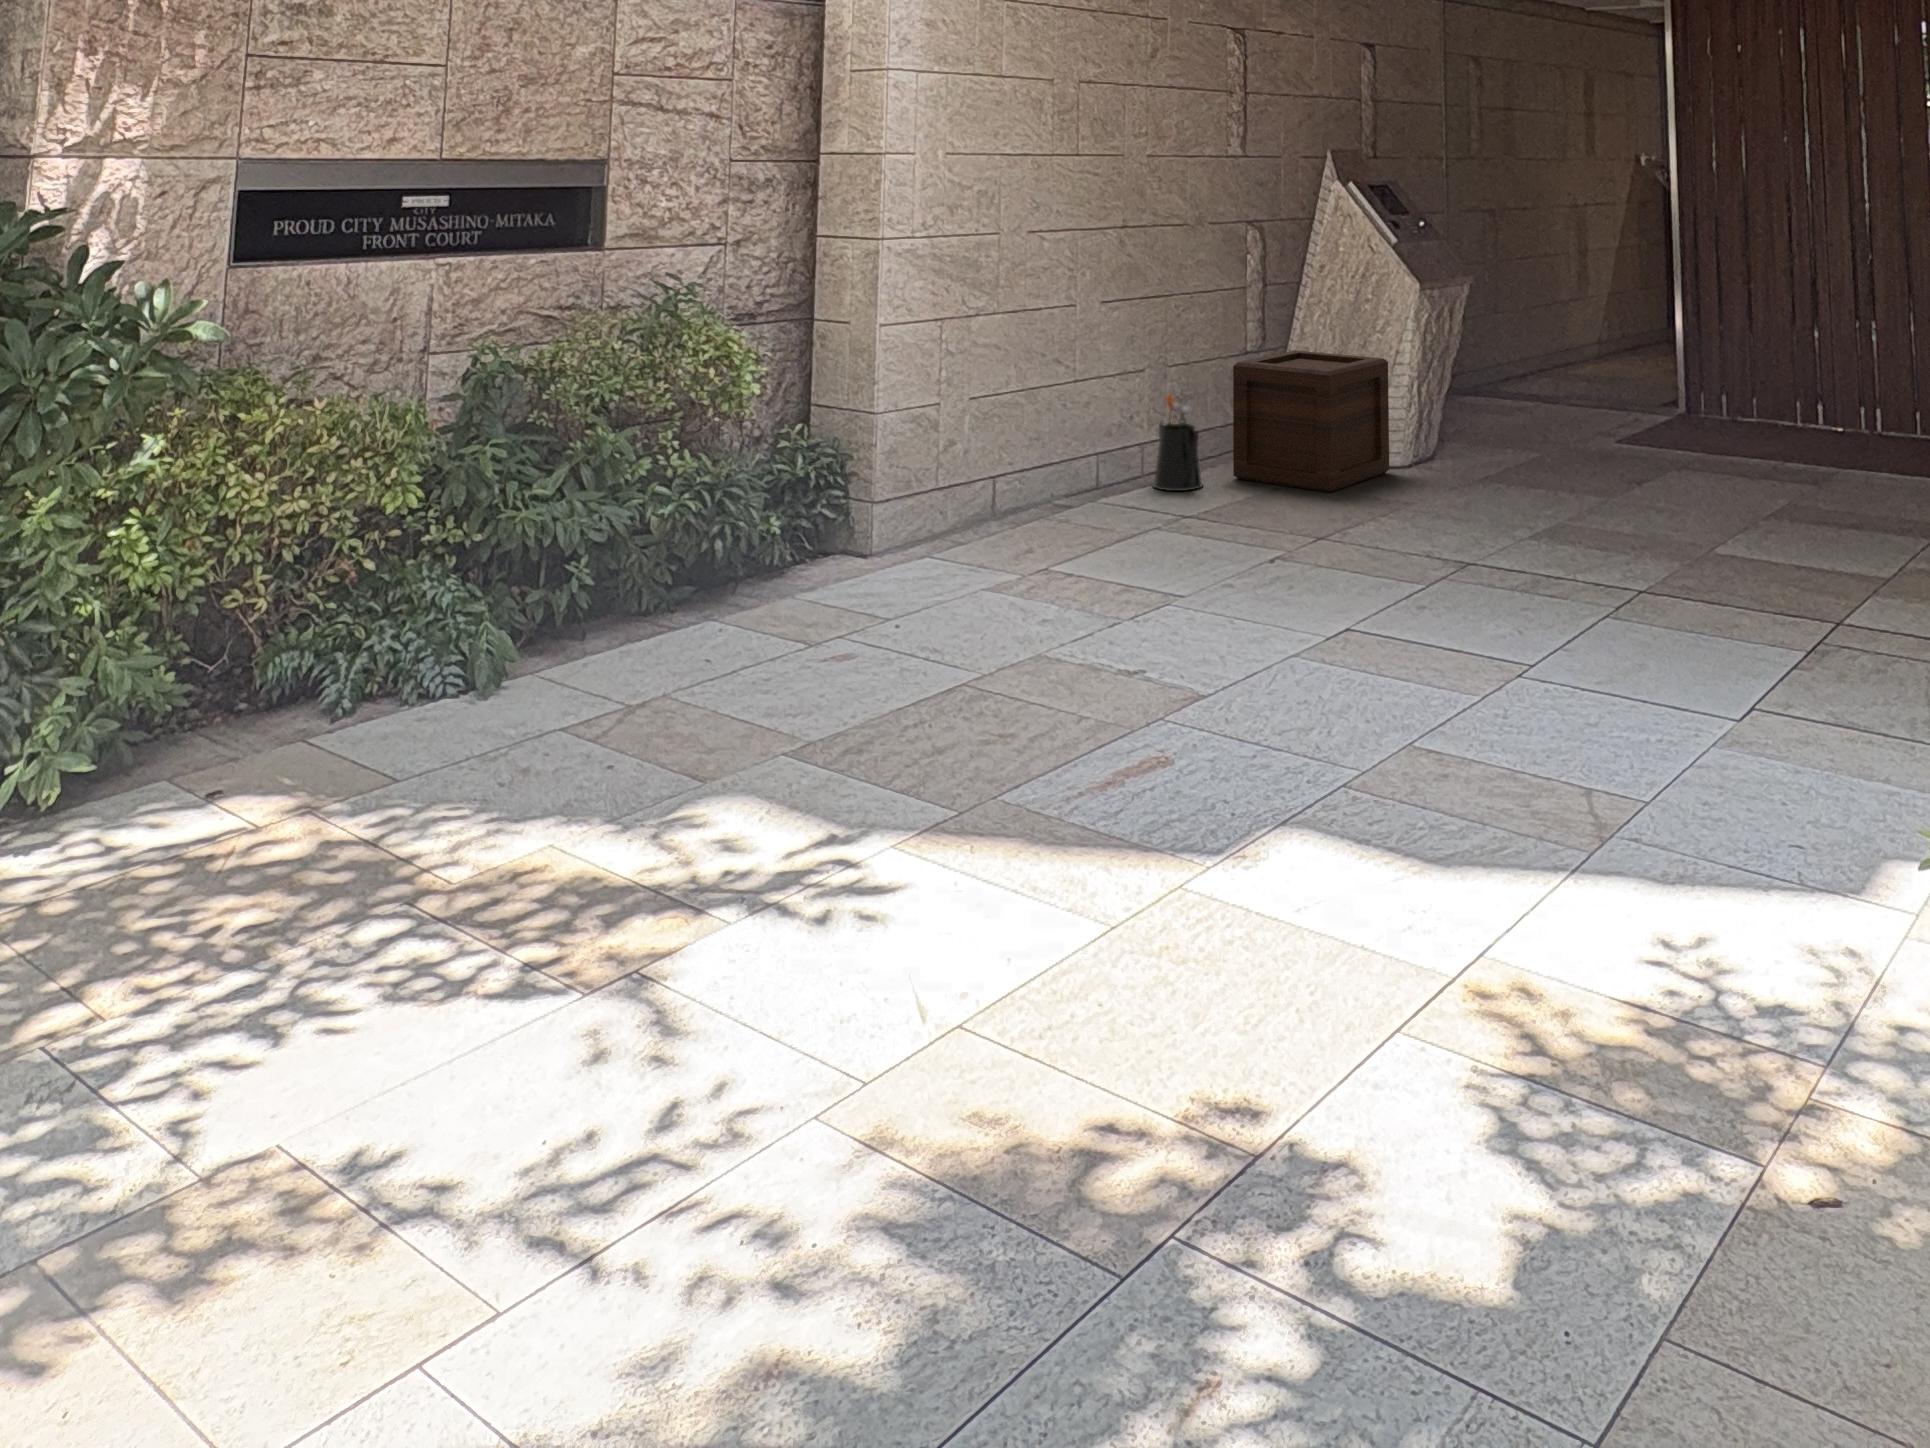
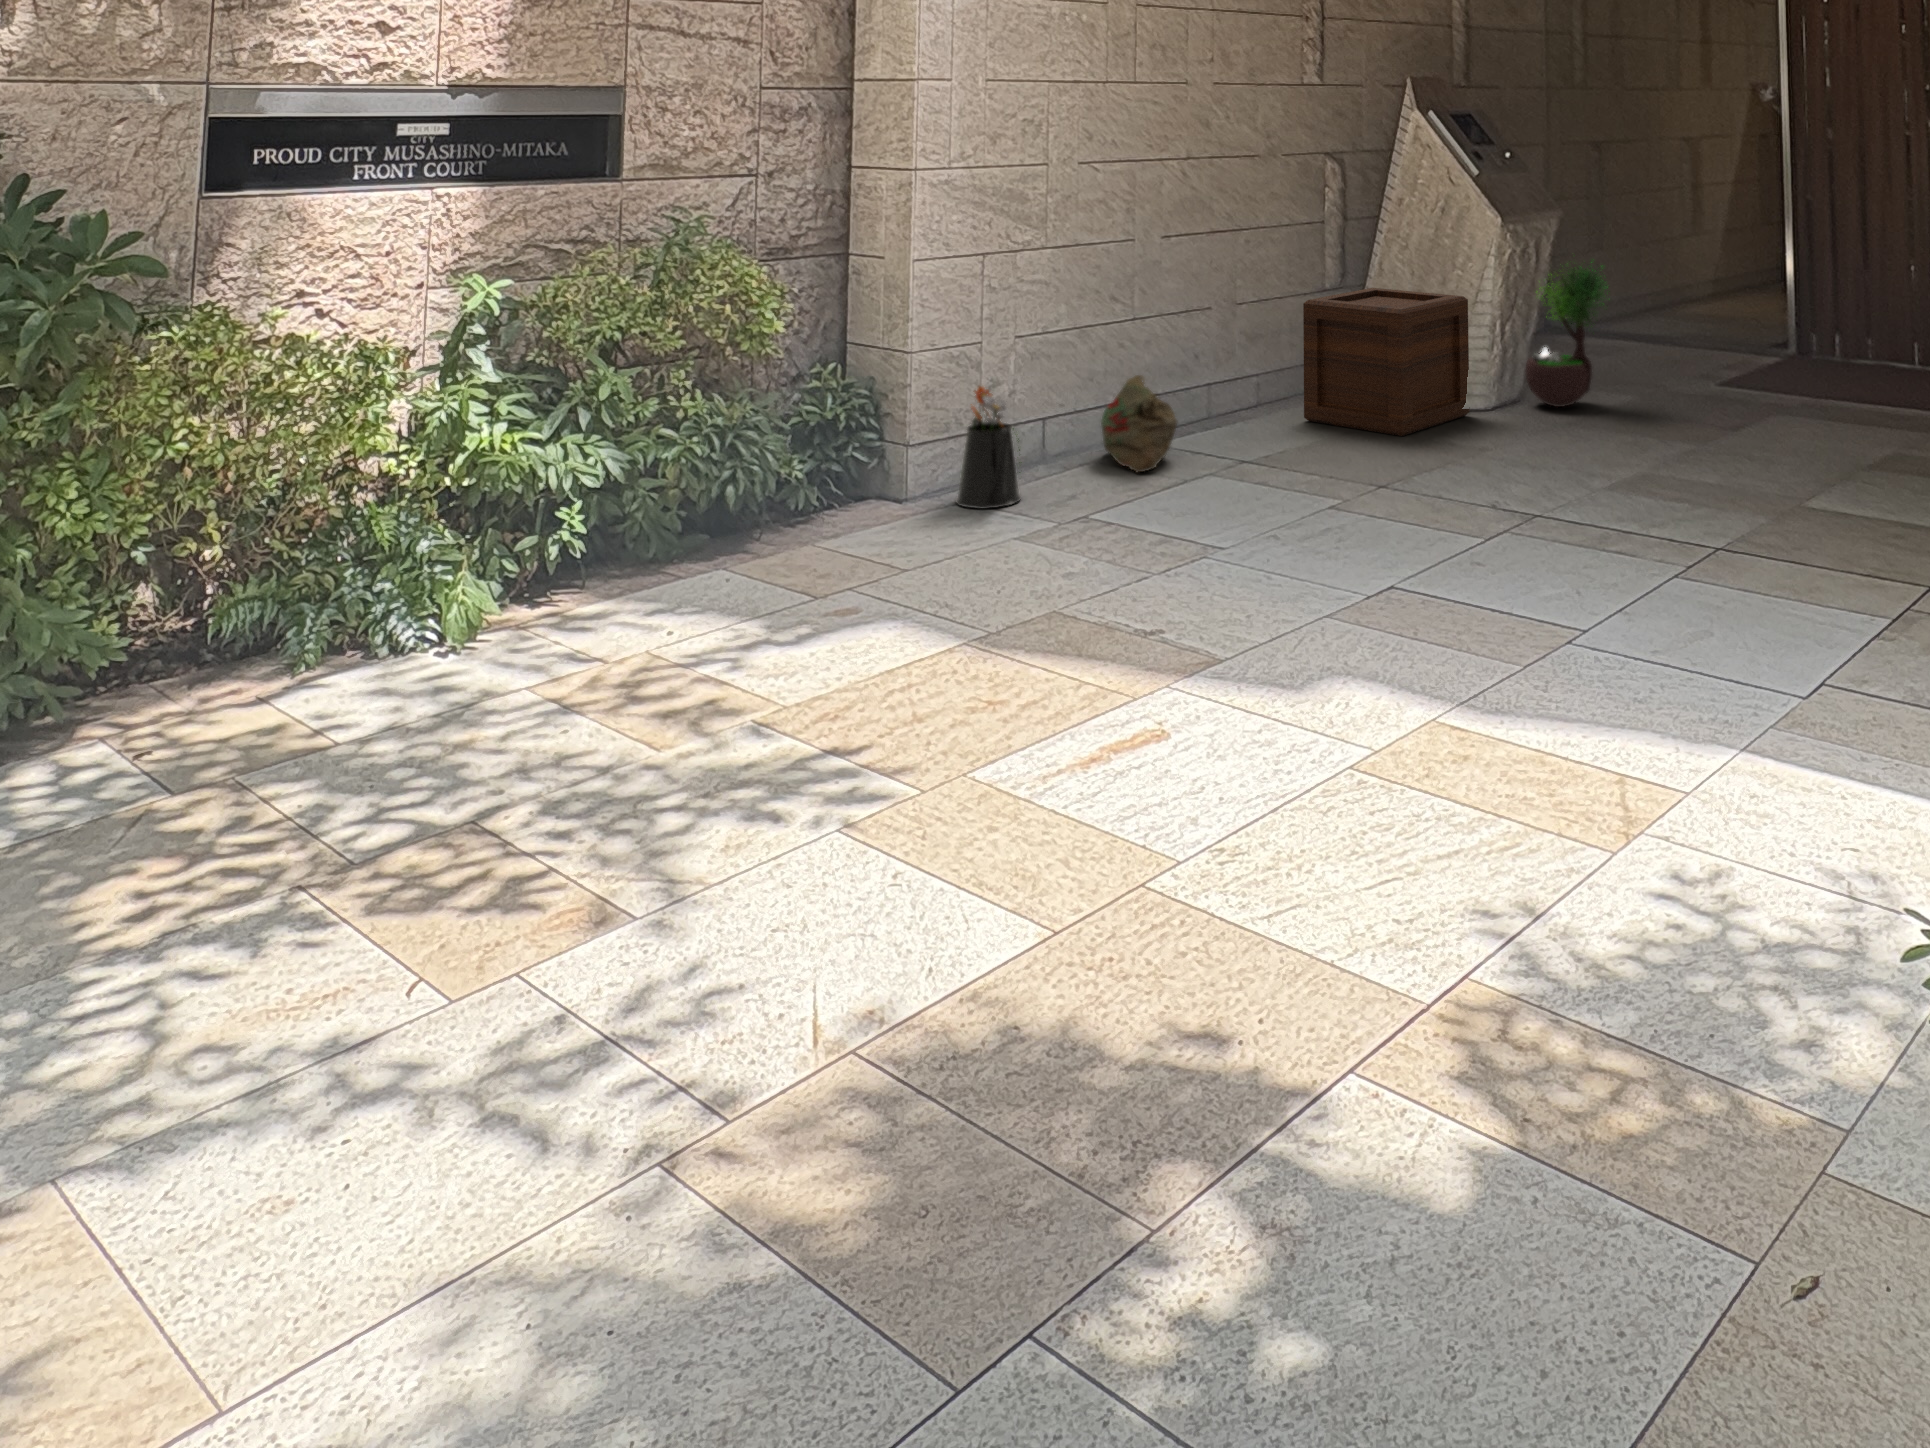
potted tree: none [1440,317,1522,464] -> present [1525,262,1610,407]
watering can: present [1153,395,1203,491] -> present [956,387,1022,509]
bag: none [1050,435,1123,529] -> present [1101,375,1177,473]

